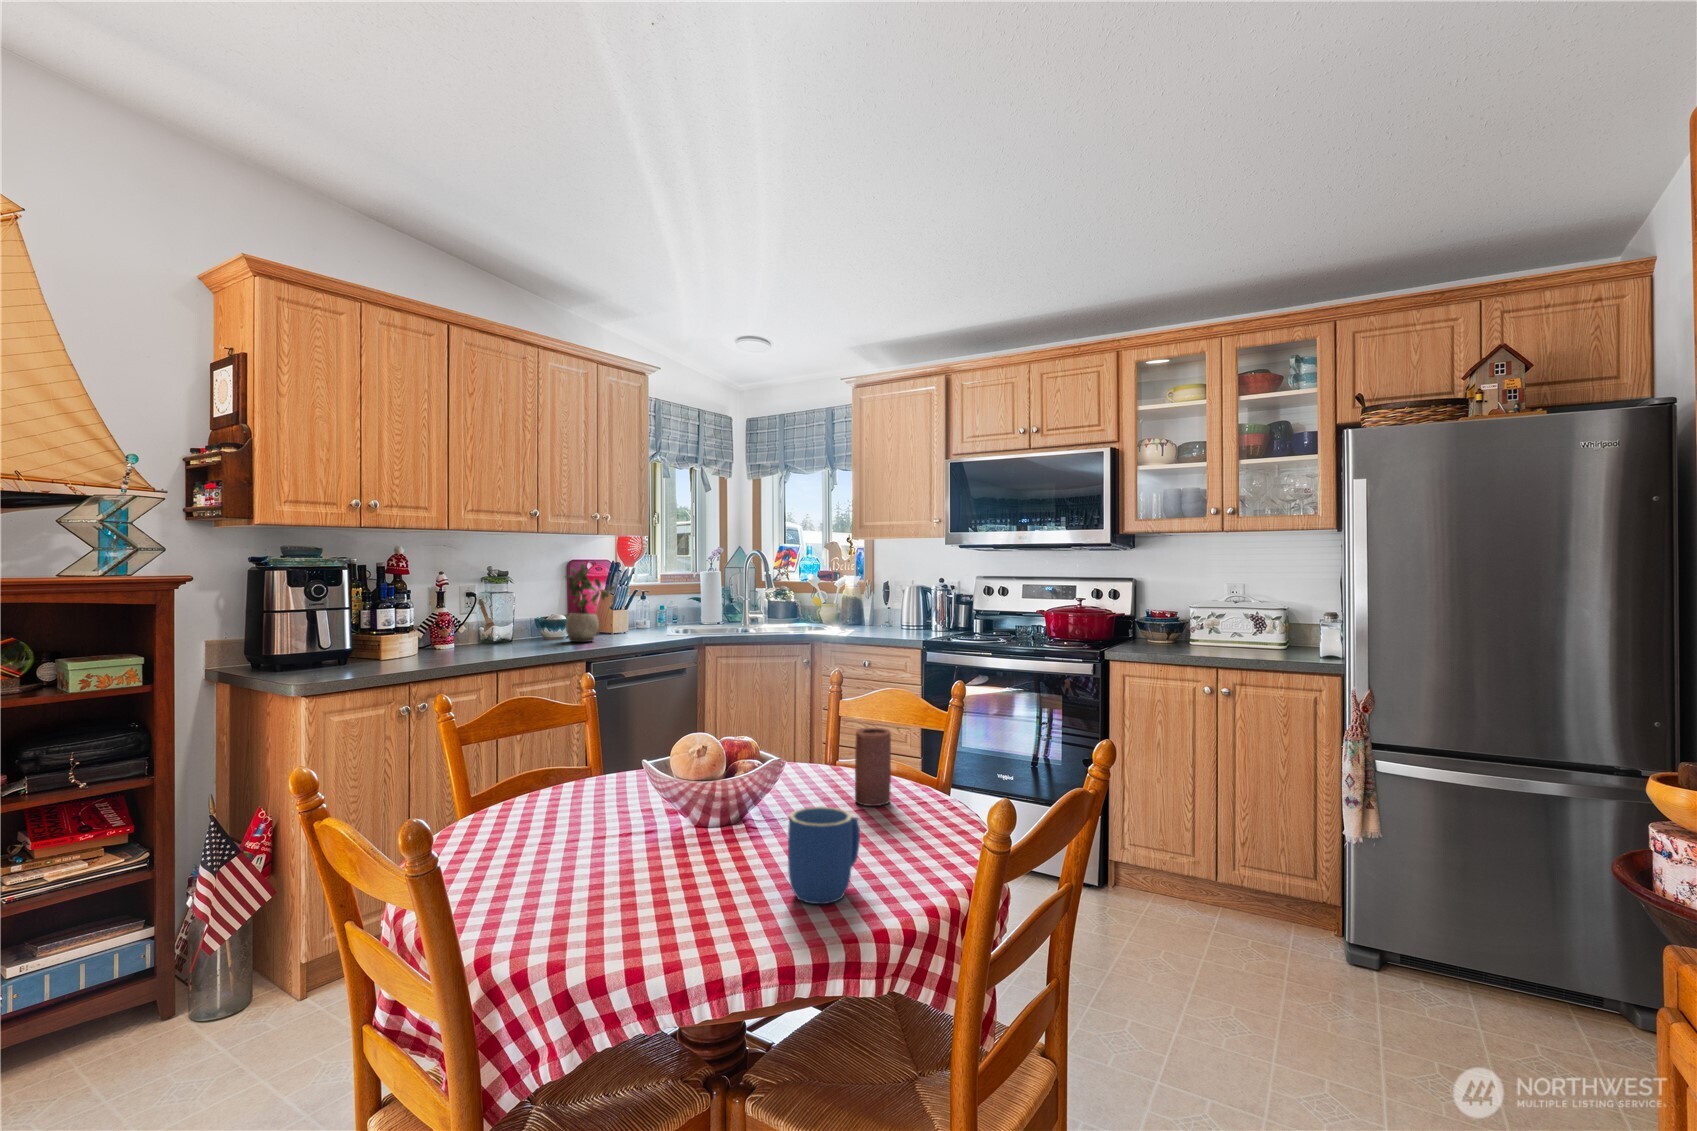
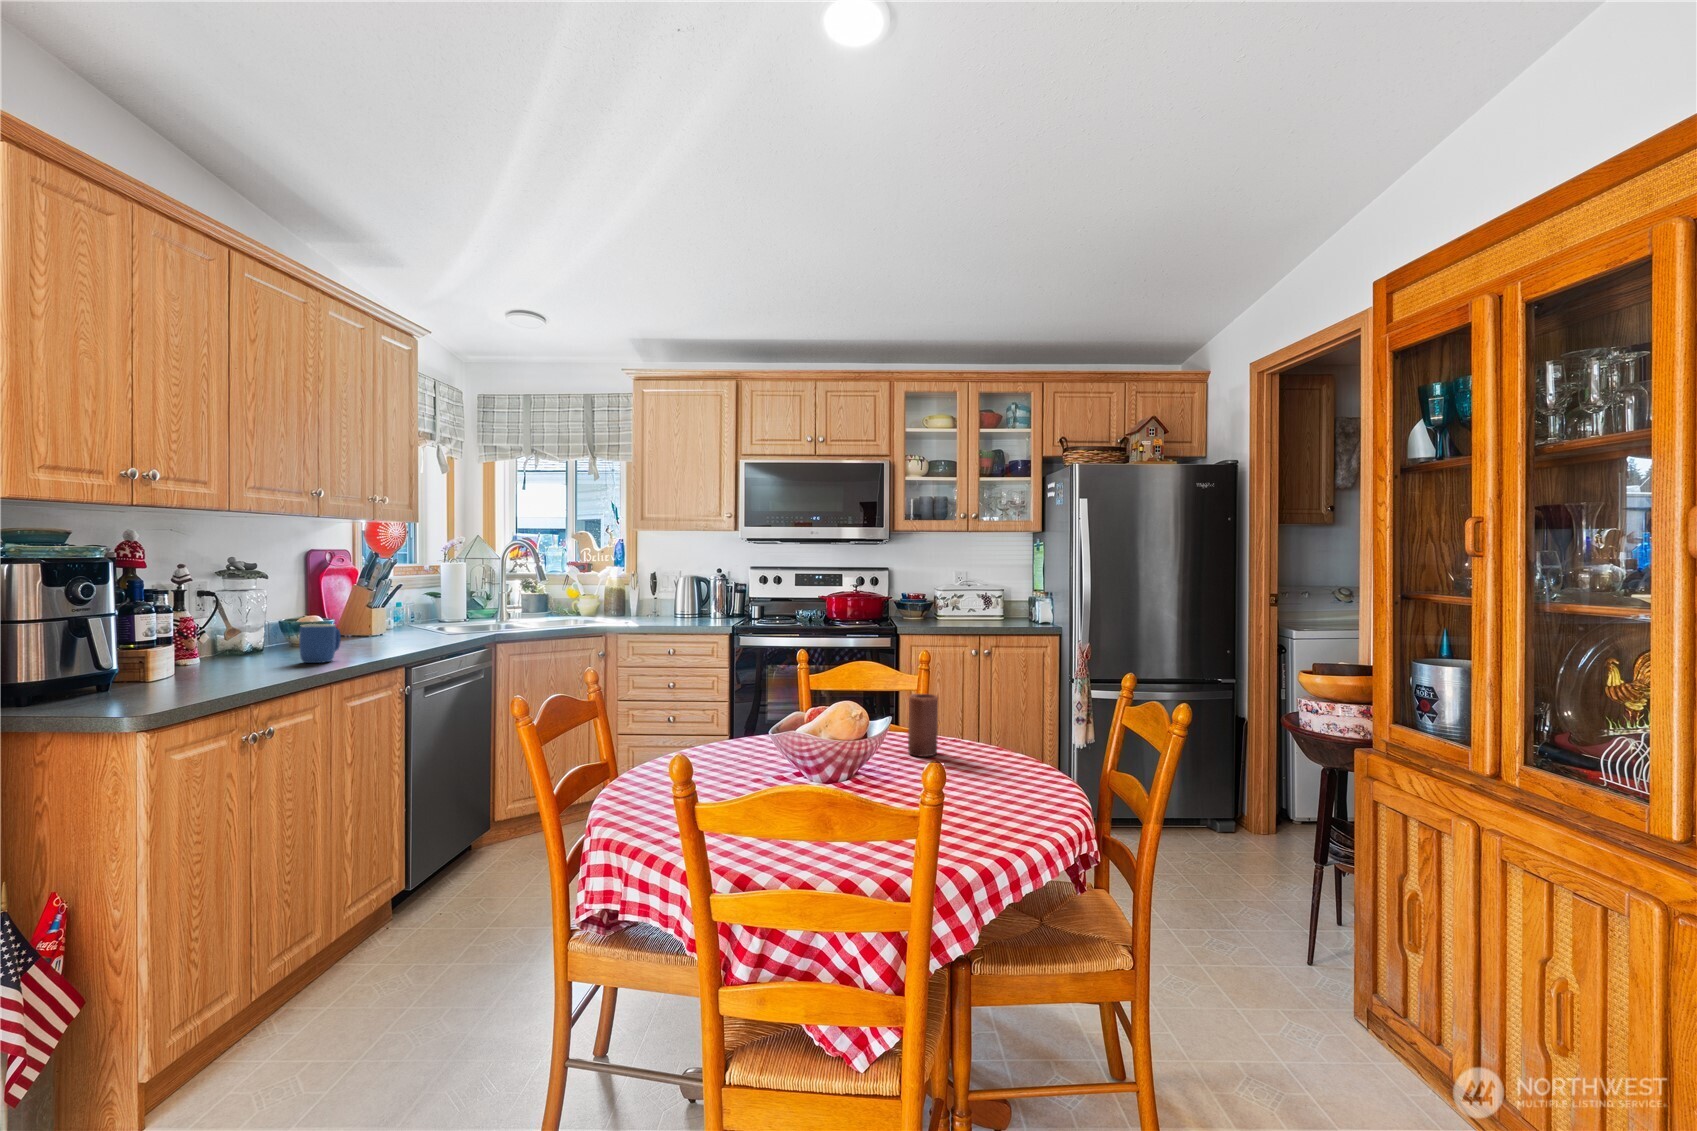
potted plant: present [565,564,615,642] -> none [346,554,416,646]
mug: present [788,807,860,904] -> present [299,624,341,663]

